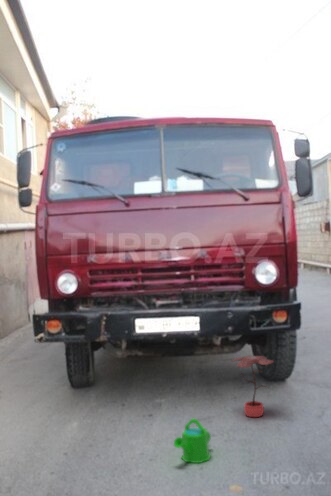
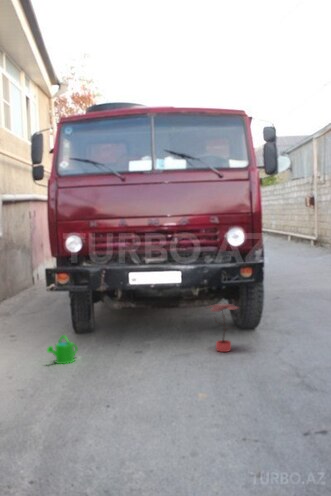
watering can: present [174,419,211,463] -> present [47,335,78,364]

